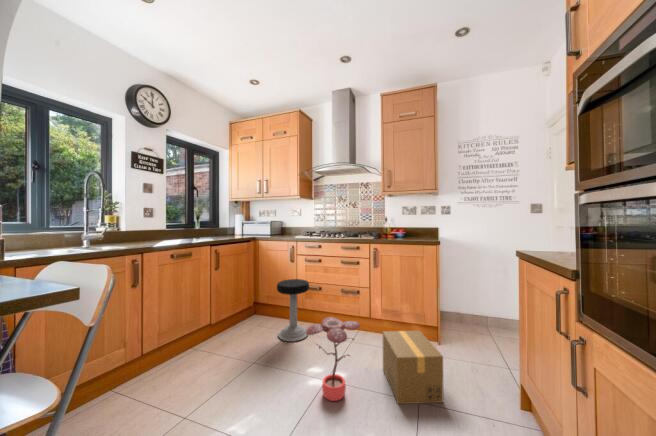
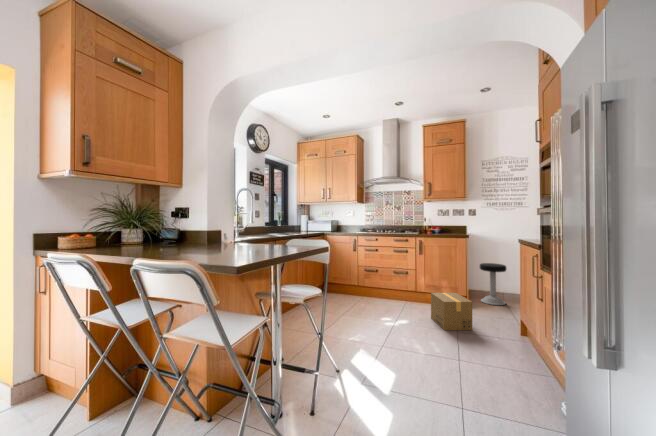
stool: present [277,279,309,342] -> present [480,263,506,305]
potted plant: present [306,317,360,401] -> none [387,281,419,328]

